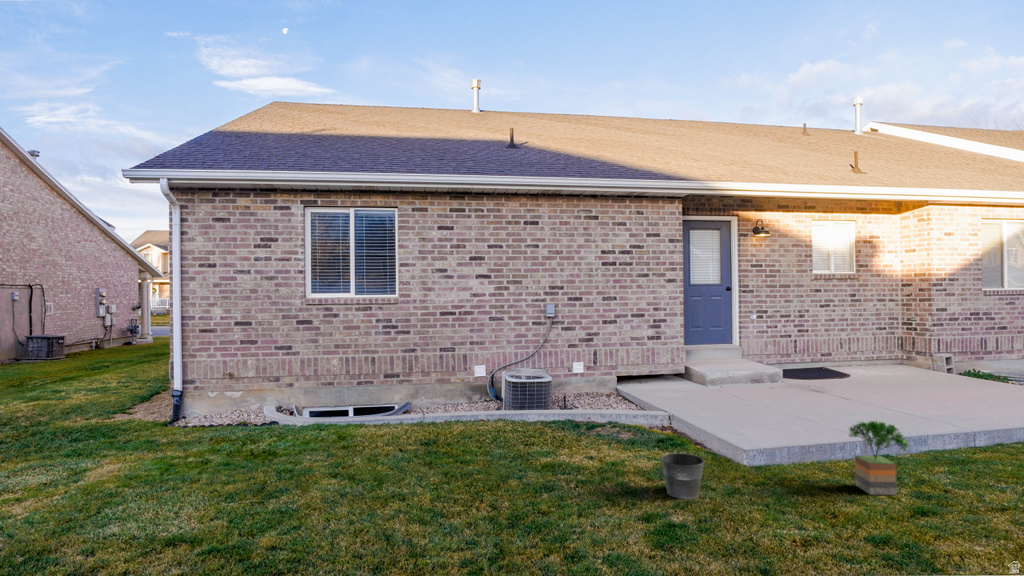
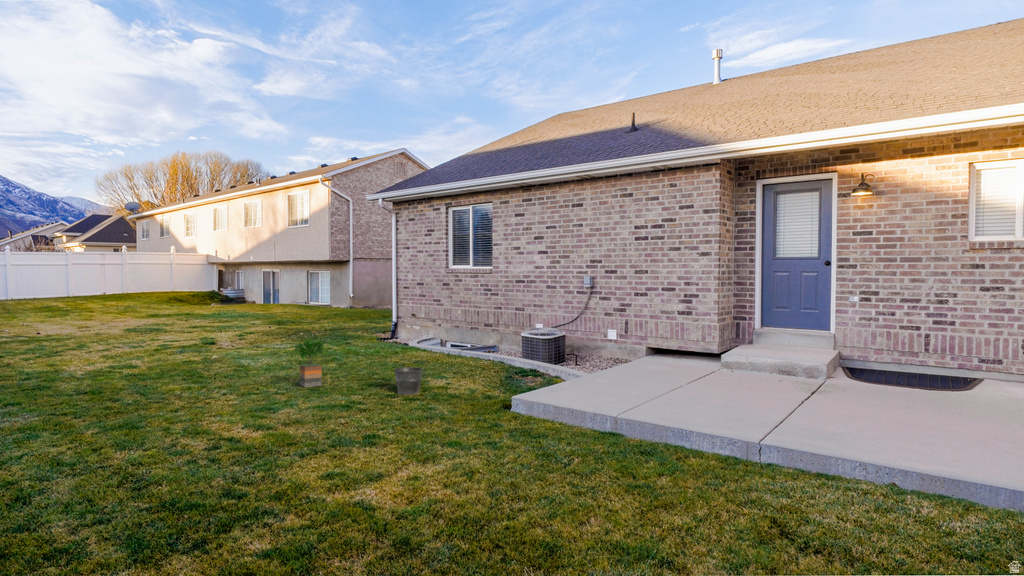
potted tree: present [849,421,909,495] -> present [295,340,328,387]

